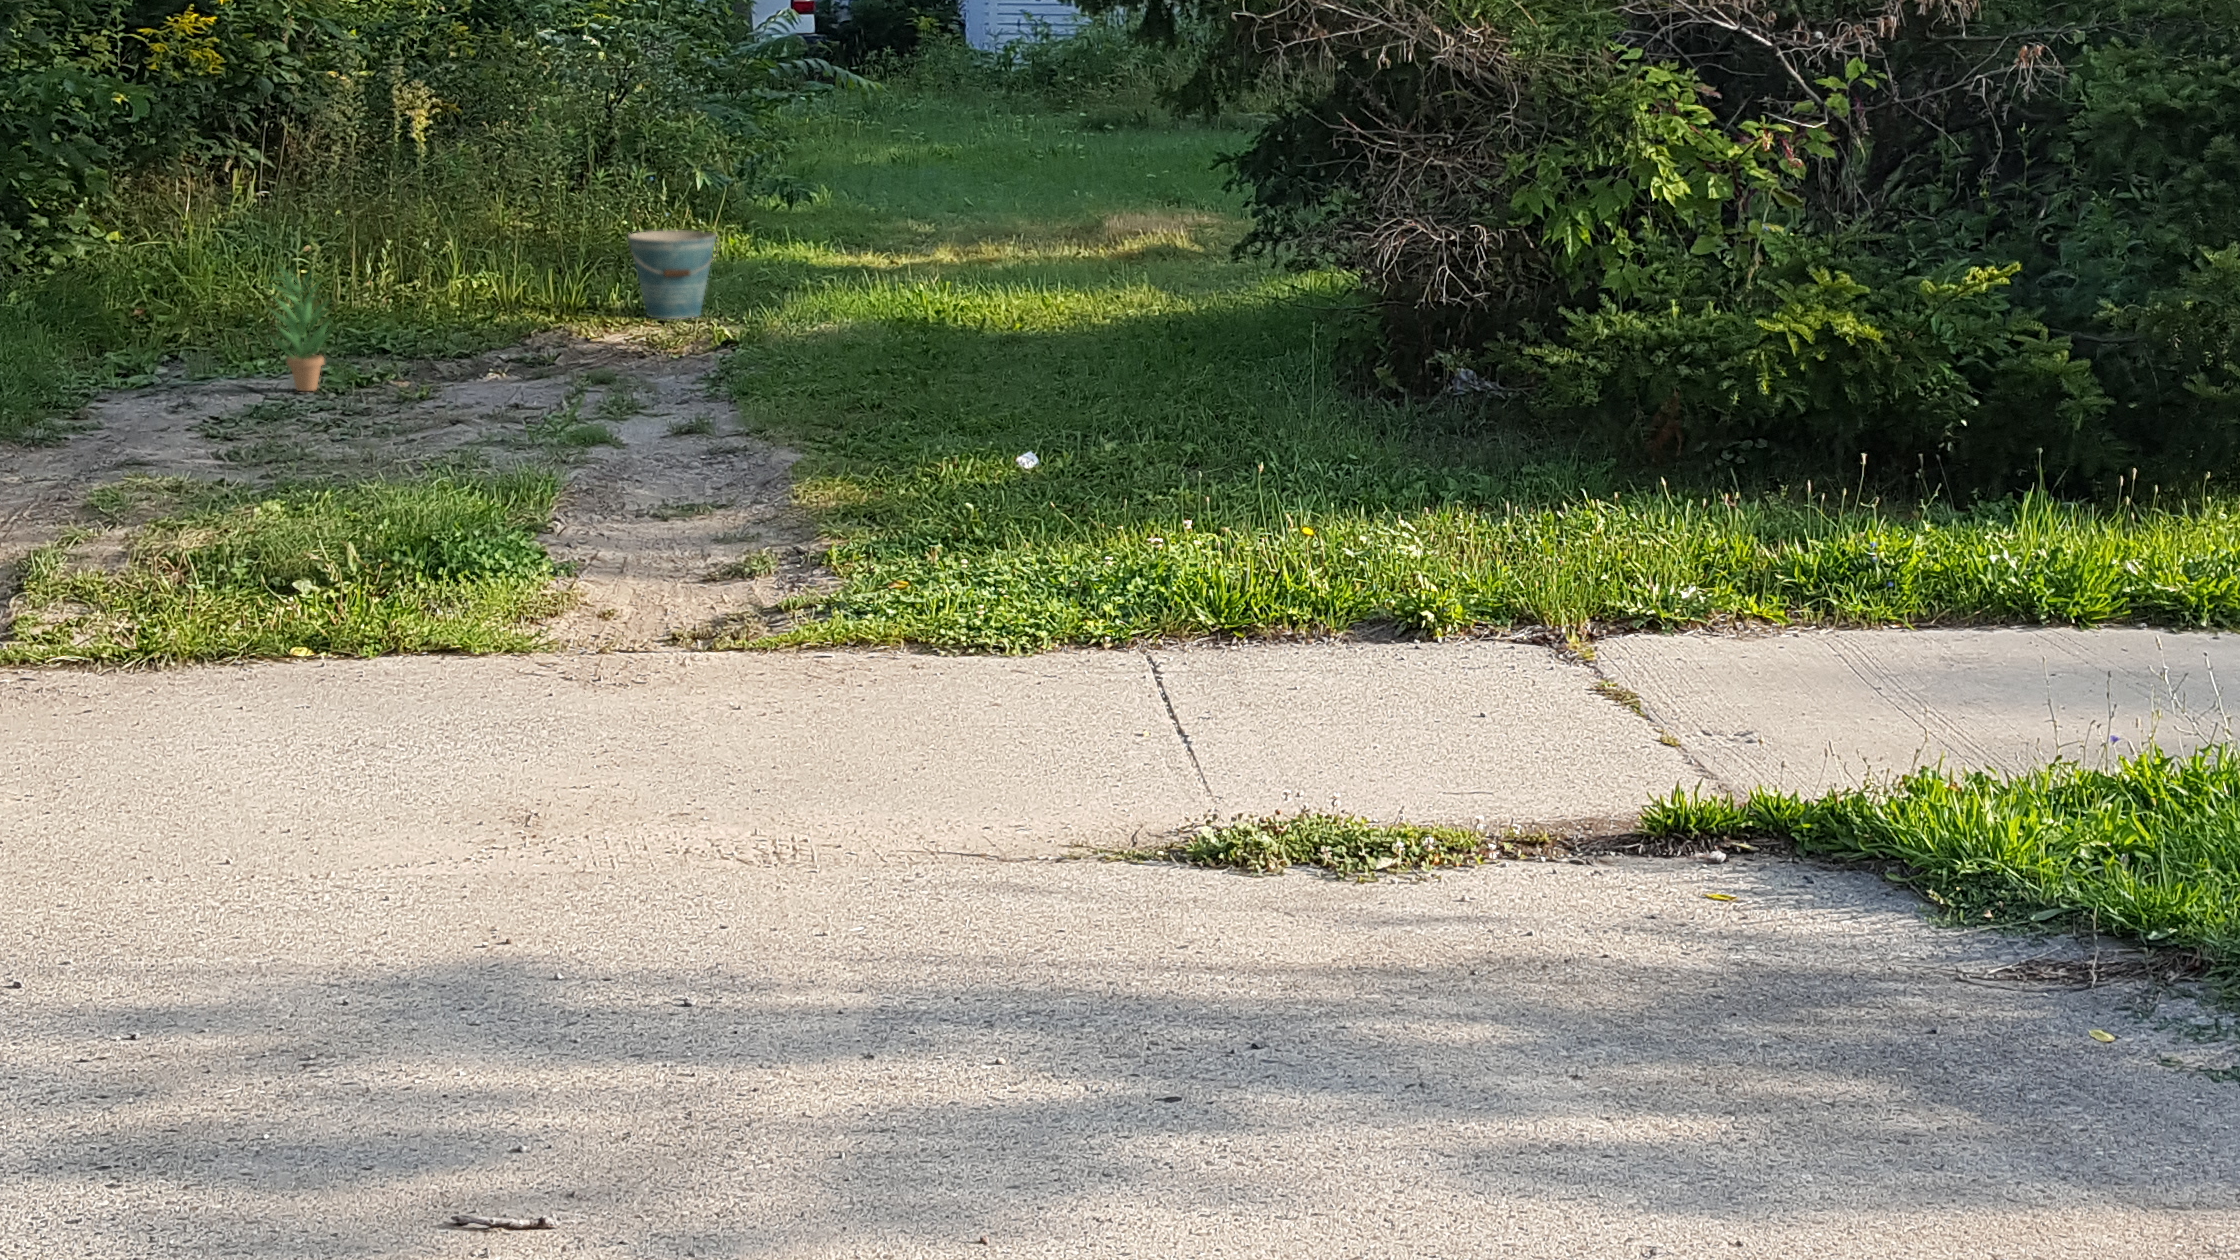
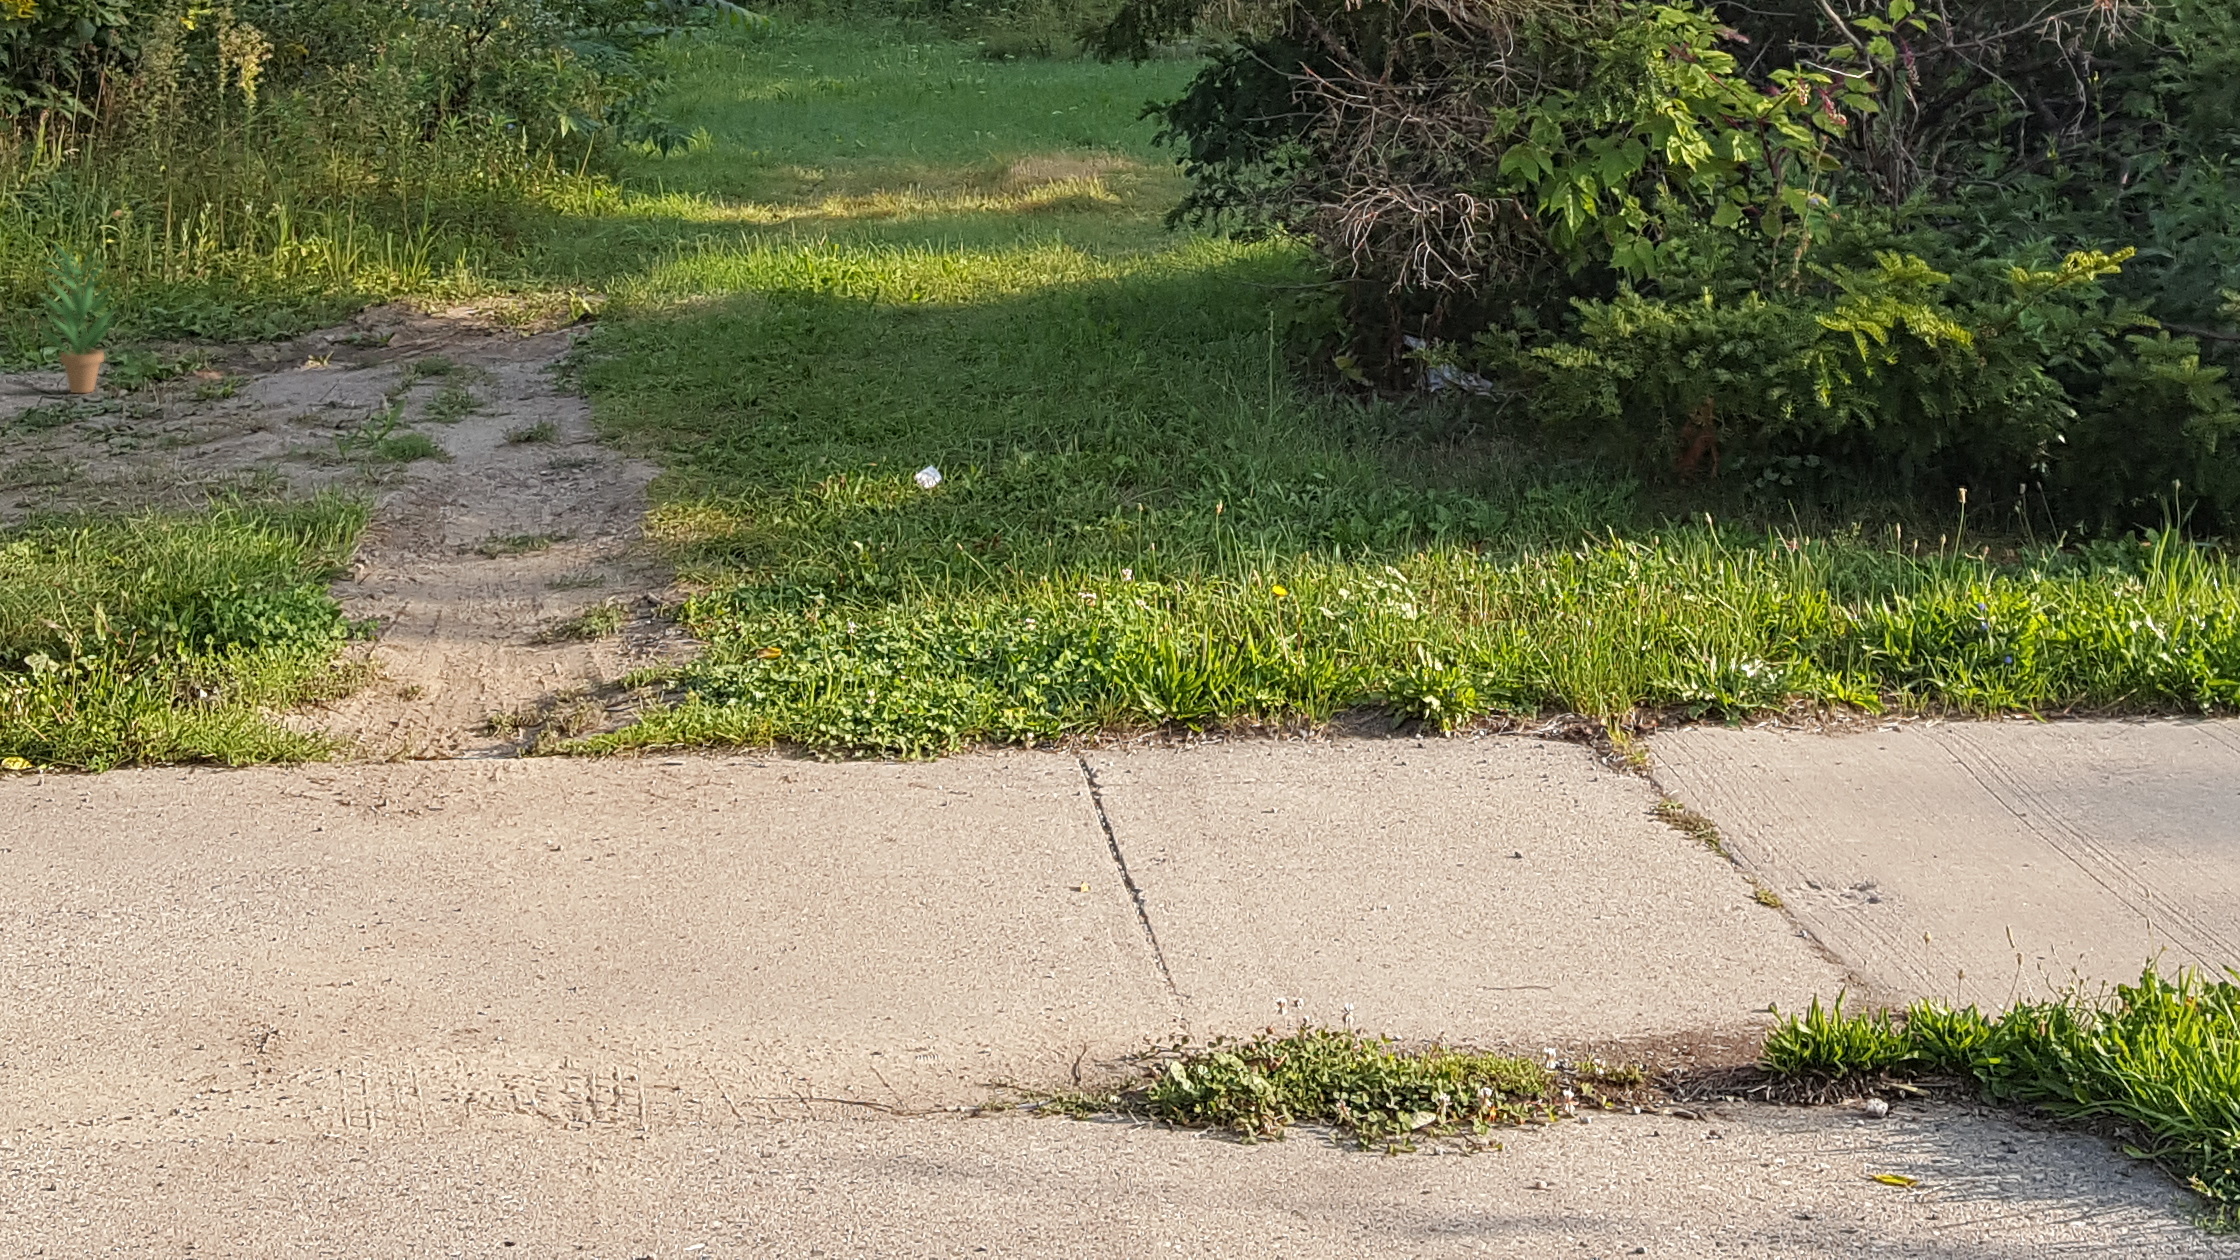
bucket: present [628,230,718,319] -> none [469,195,572,298]

